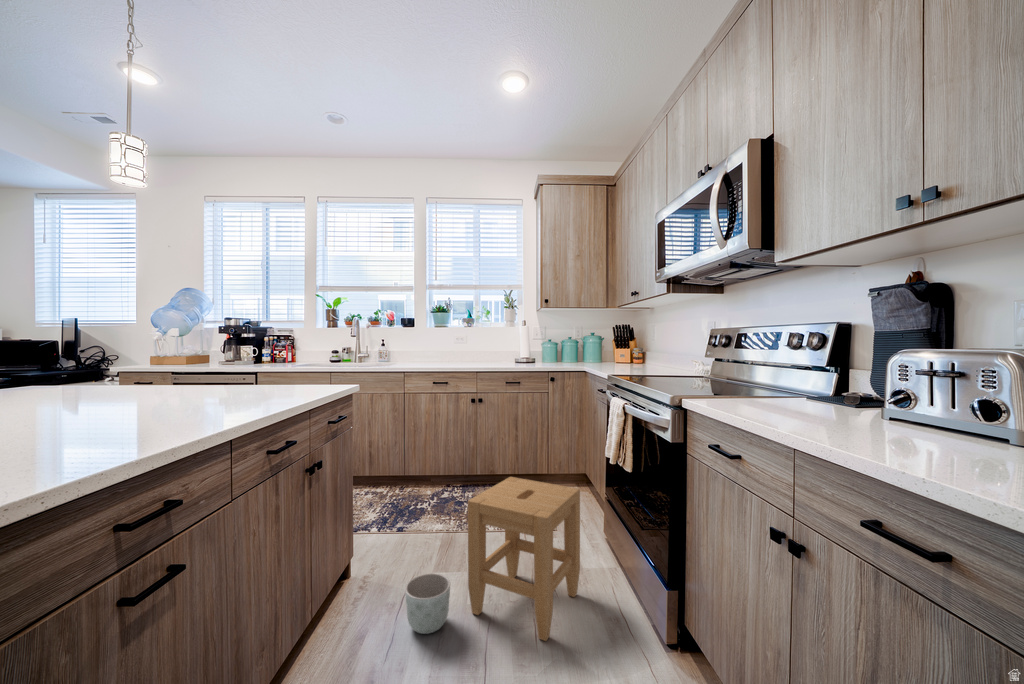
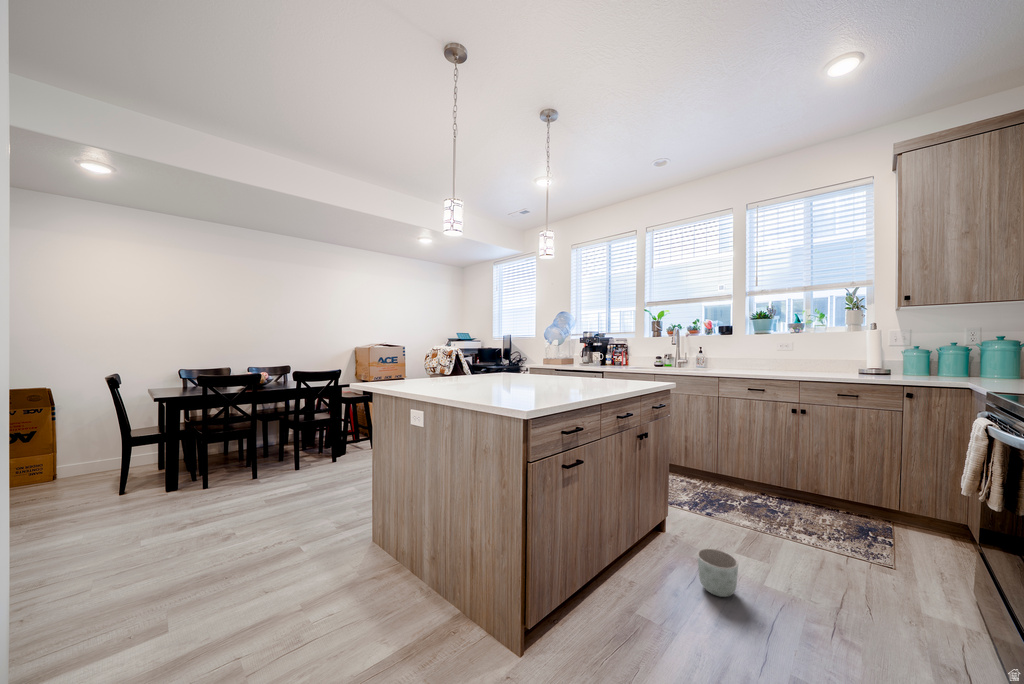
stool: present [468,477,580,641] -> none [757,493,909,658]

